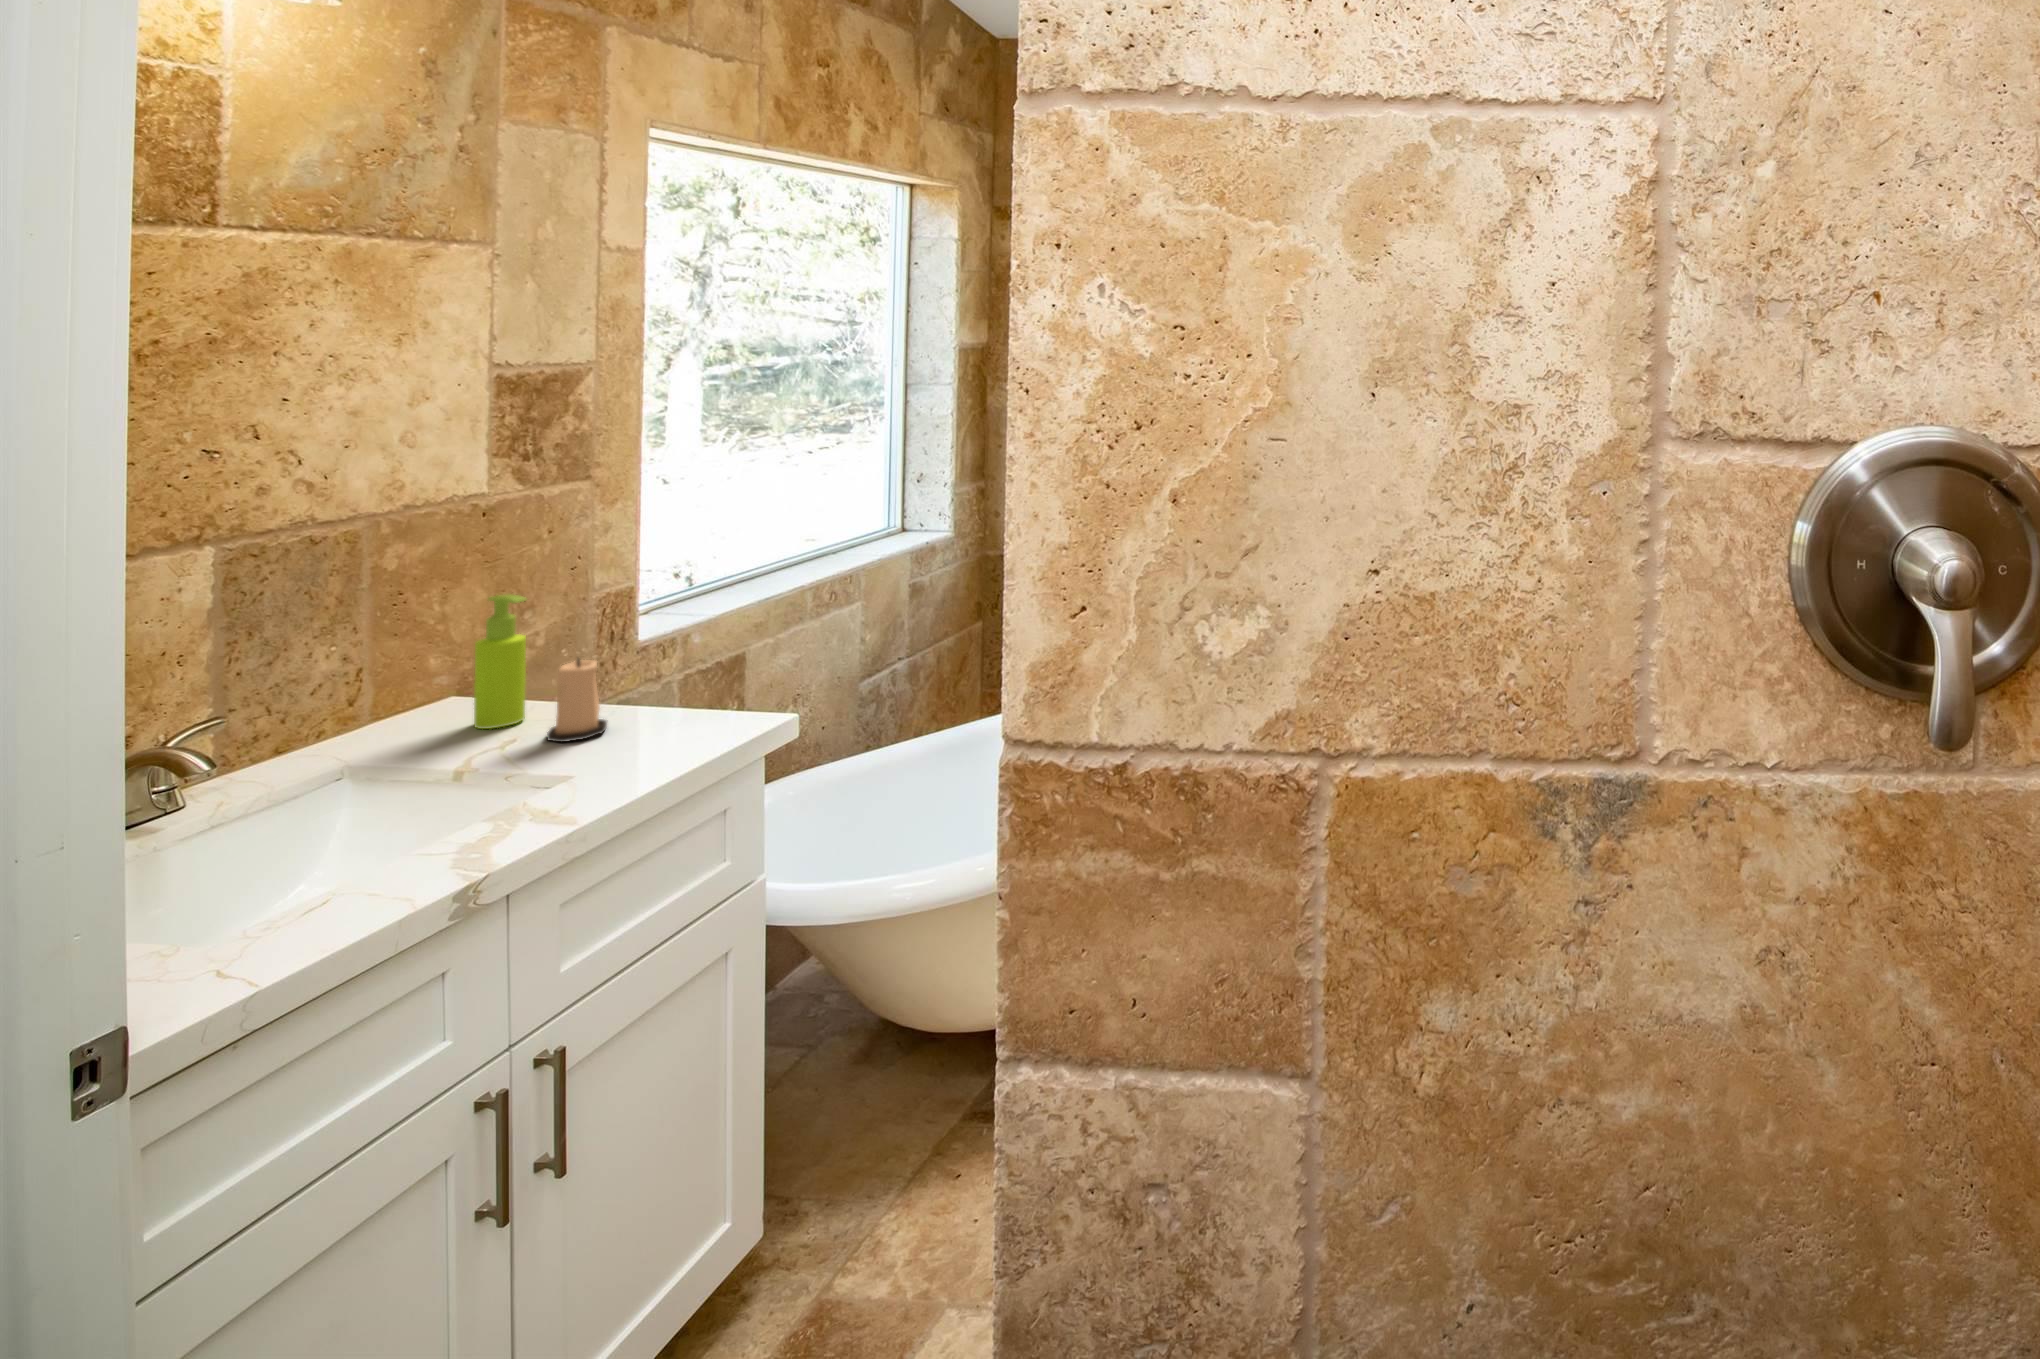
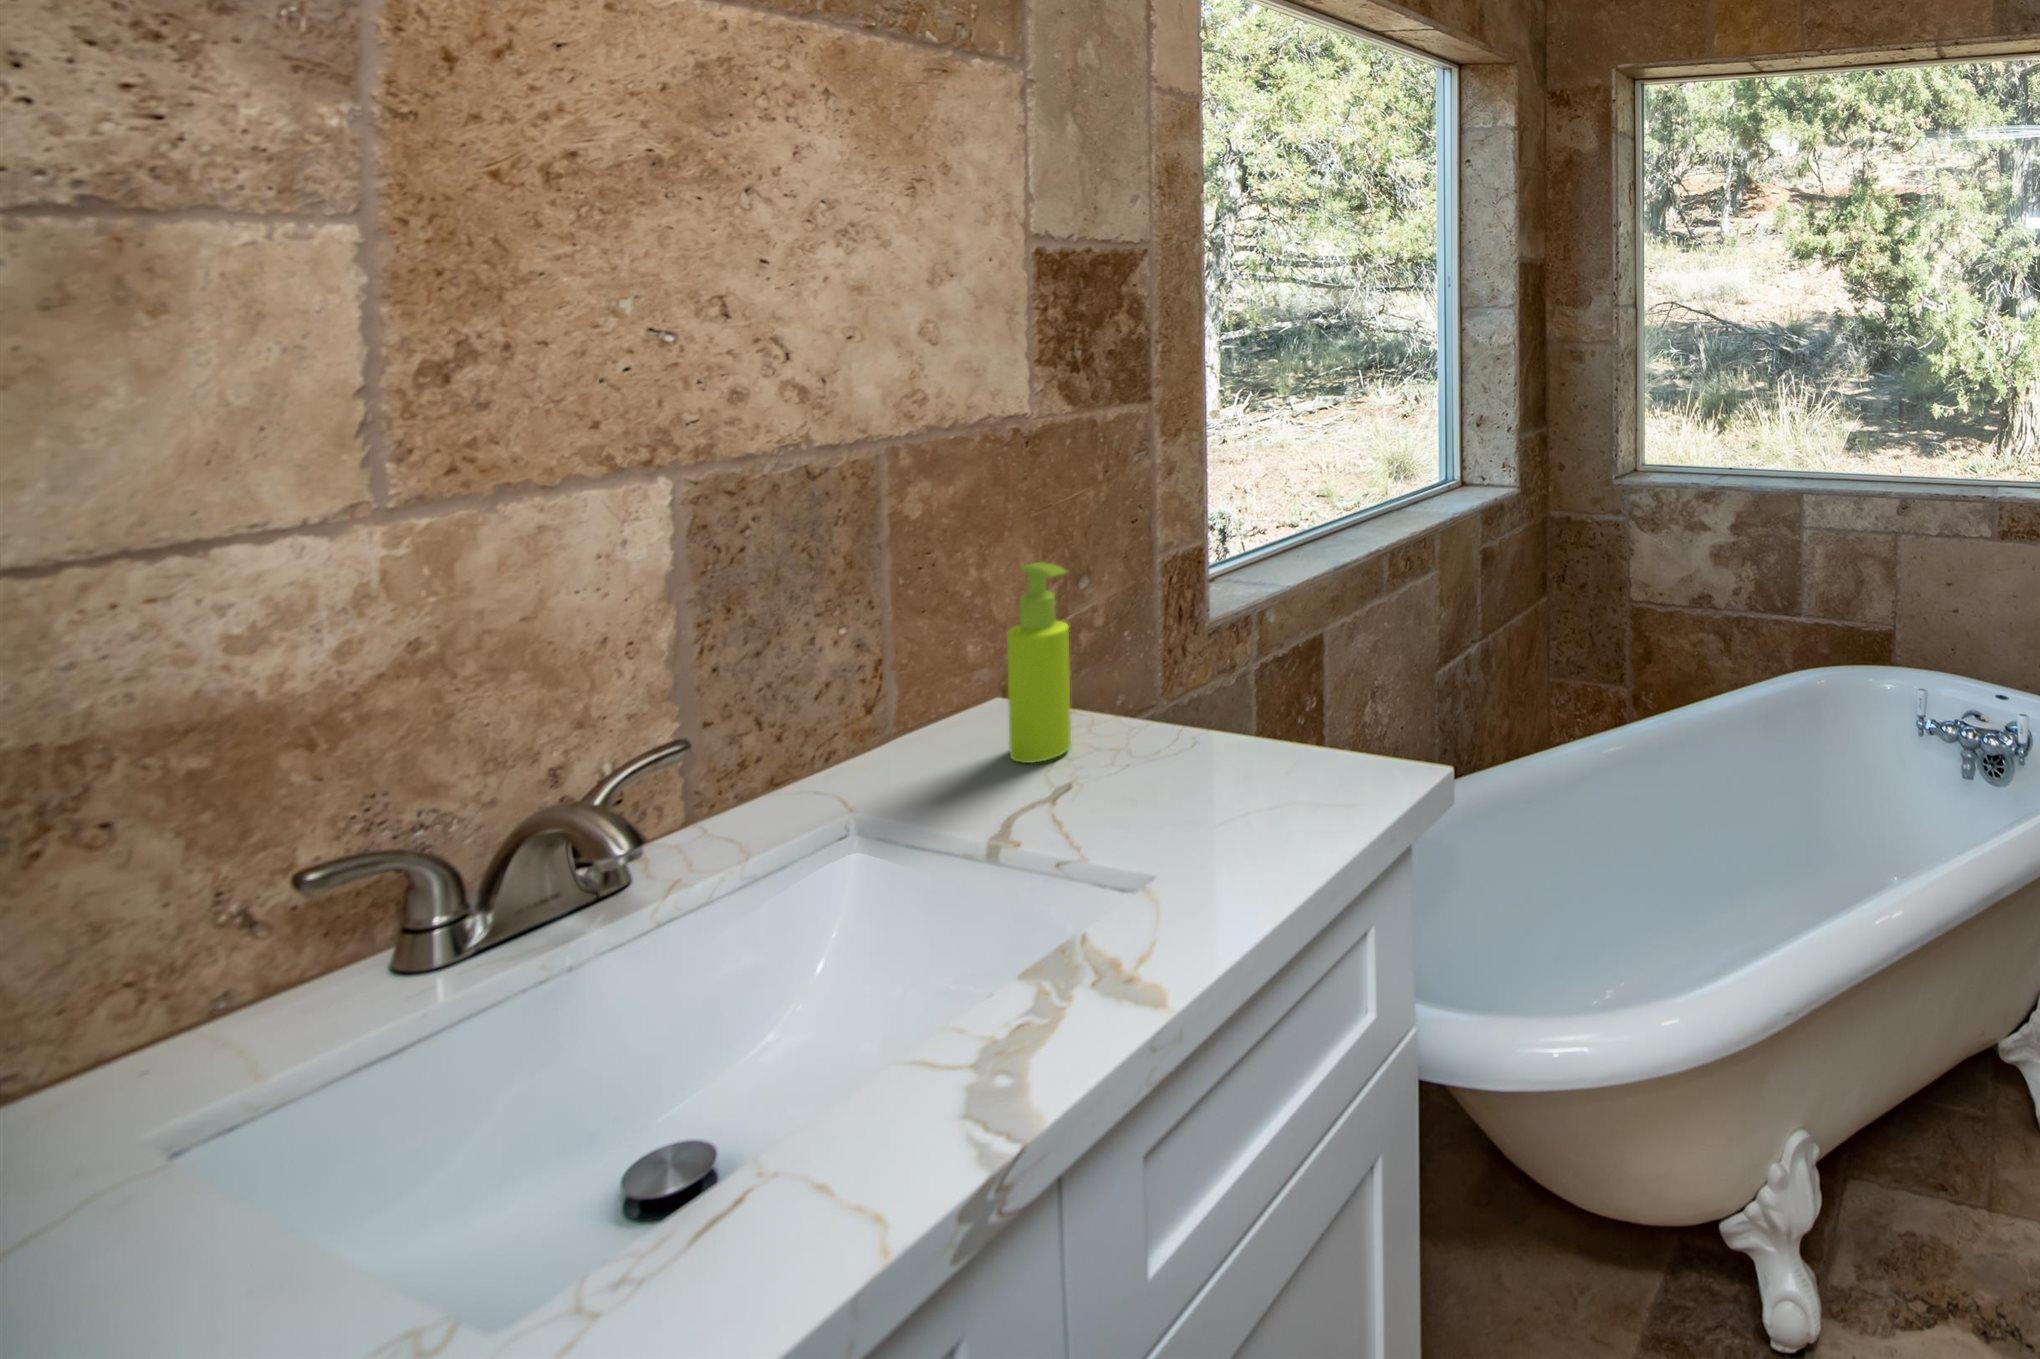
candle: present [547,659,607,742] -> none [1091,669,1169,805]

